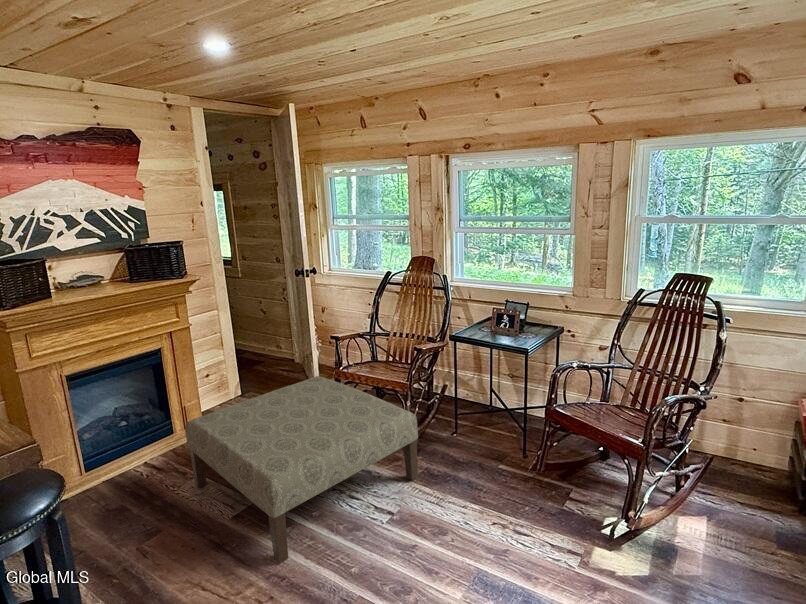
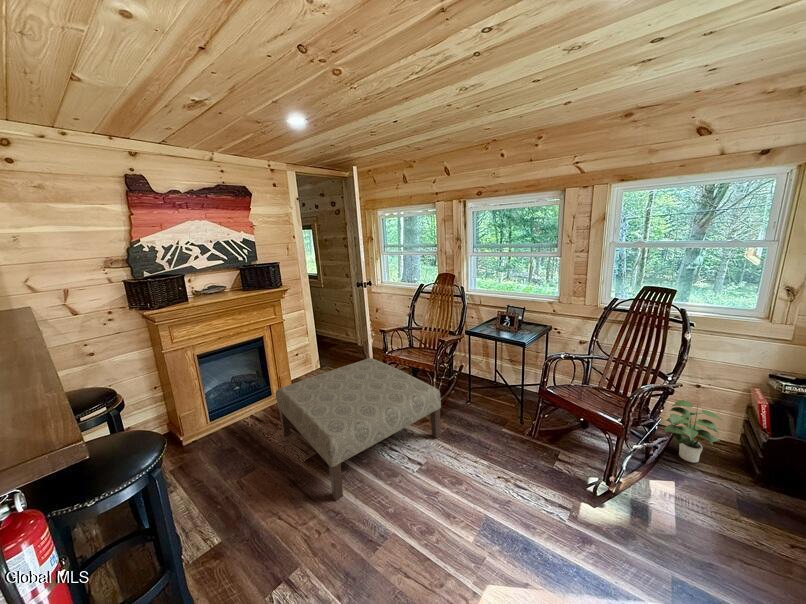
potted plant: none [695,417,764,493] -> present [663,400,722,463]

